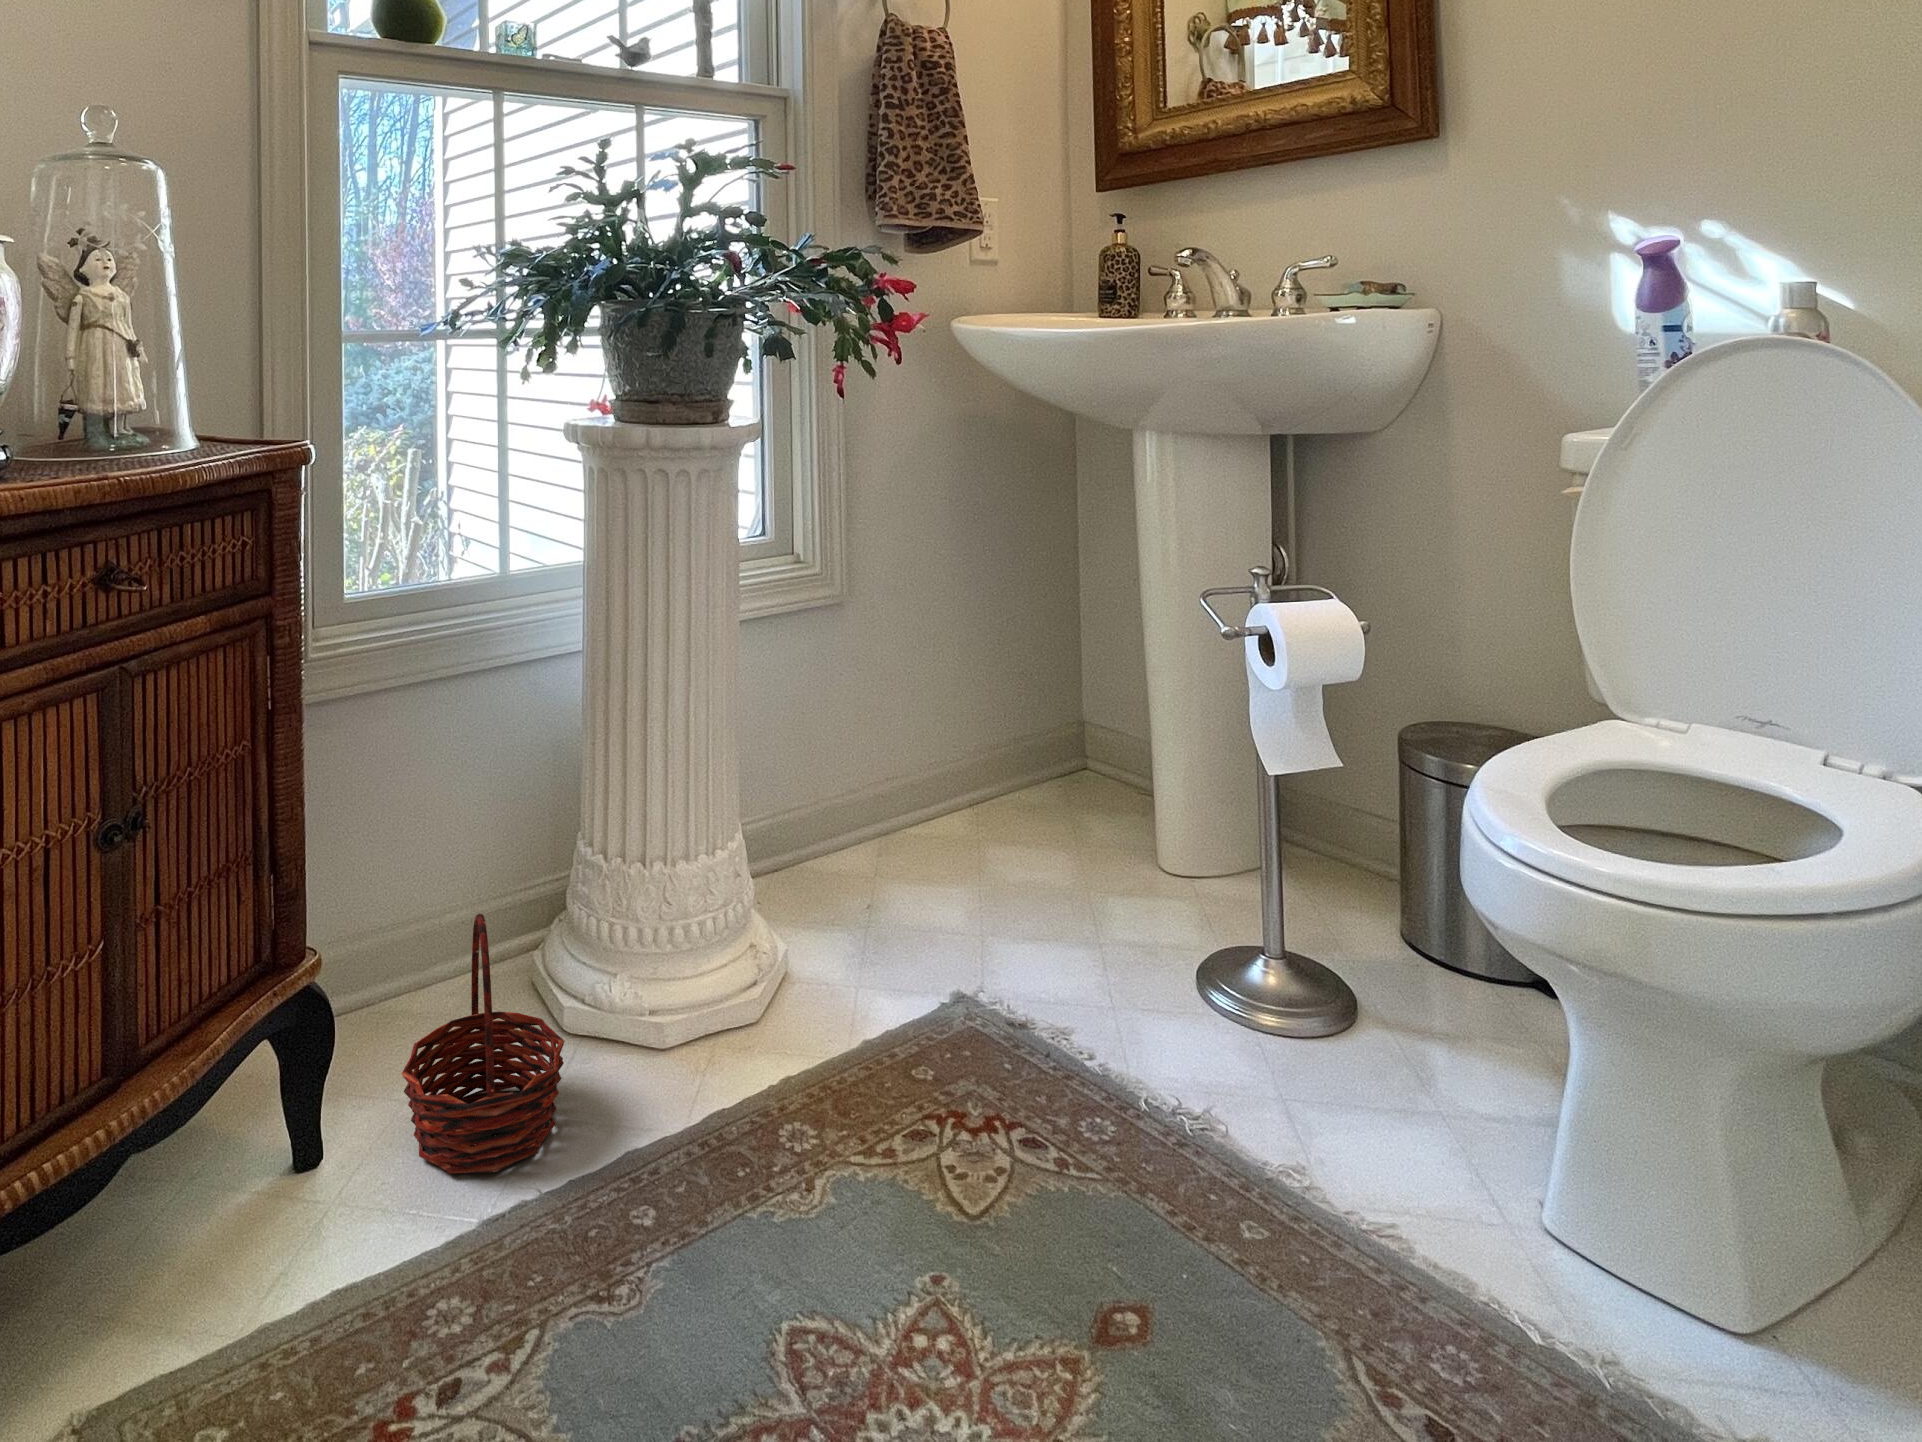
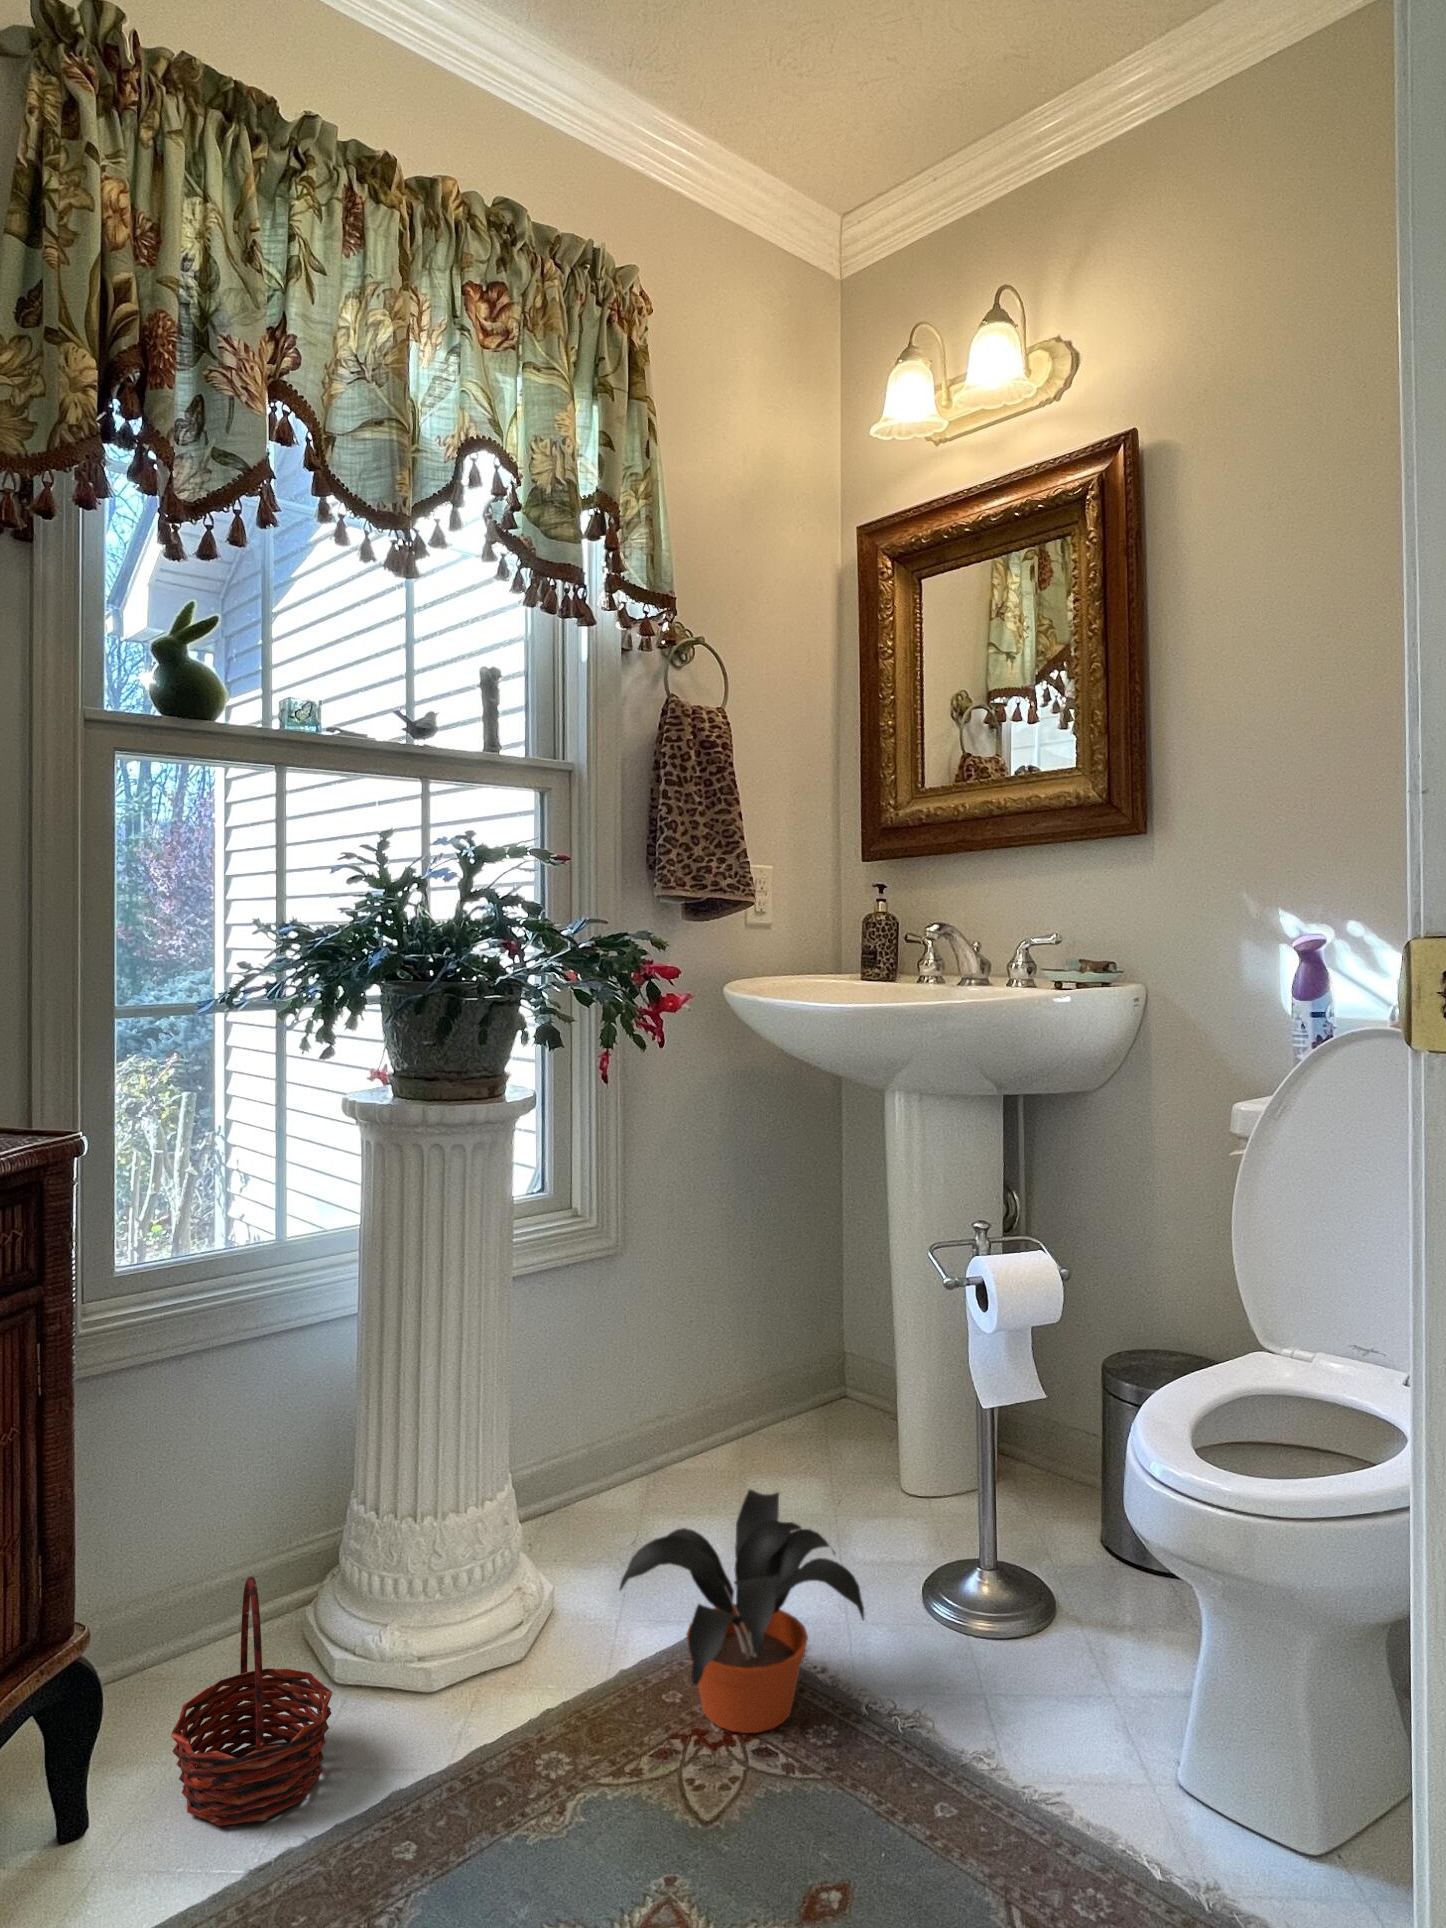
potted plant: none [865,850,1144,1119] -> present [619,1490,864,1733]

